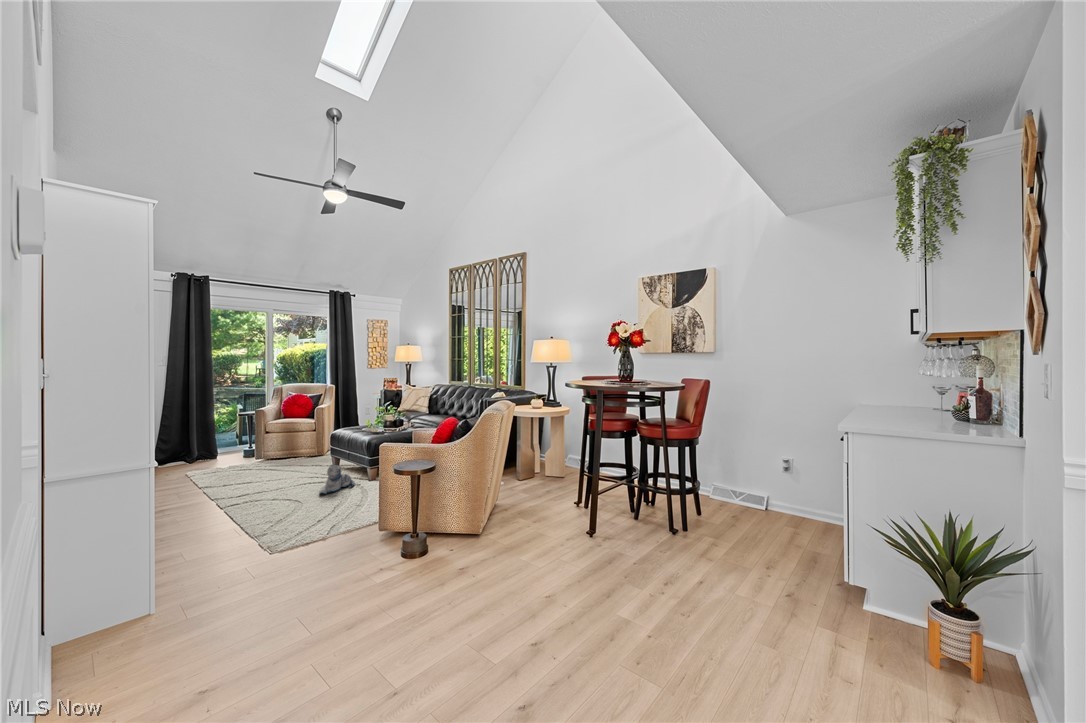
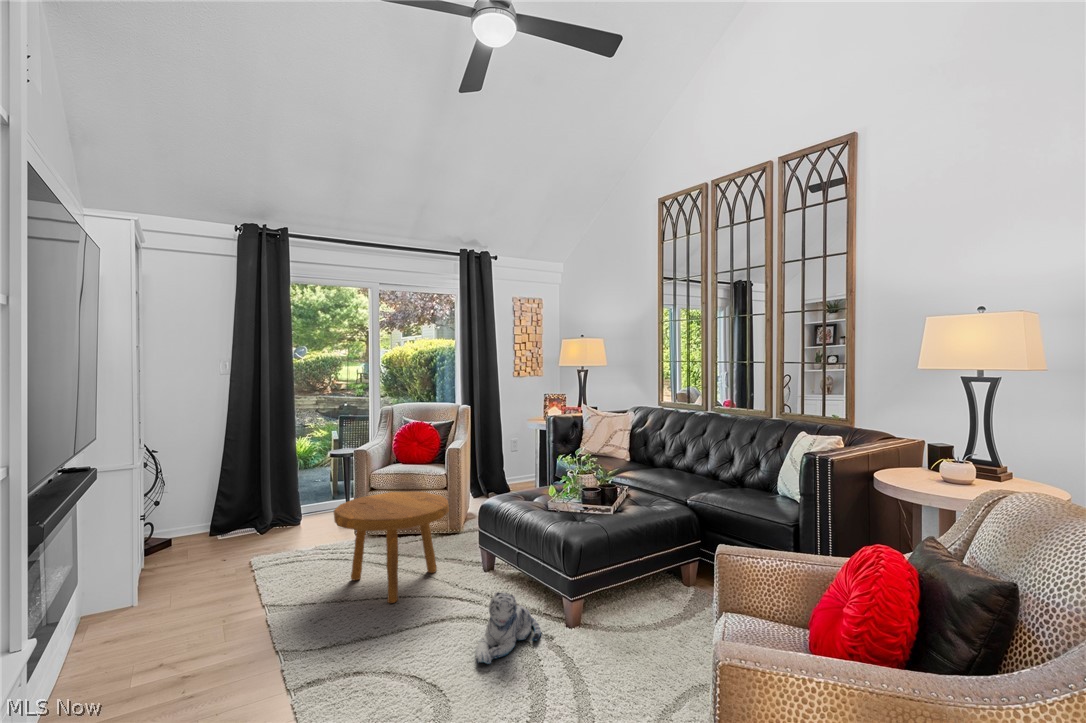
footstool: none [243,429,312,482] -> present [334,492,449,603]

